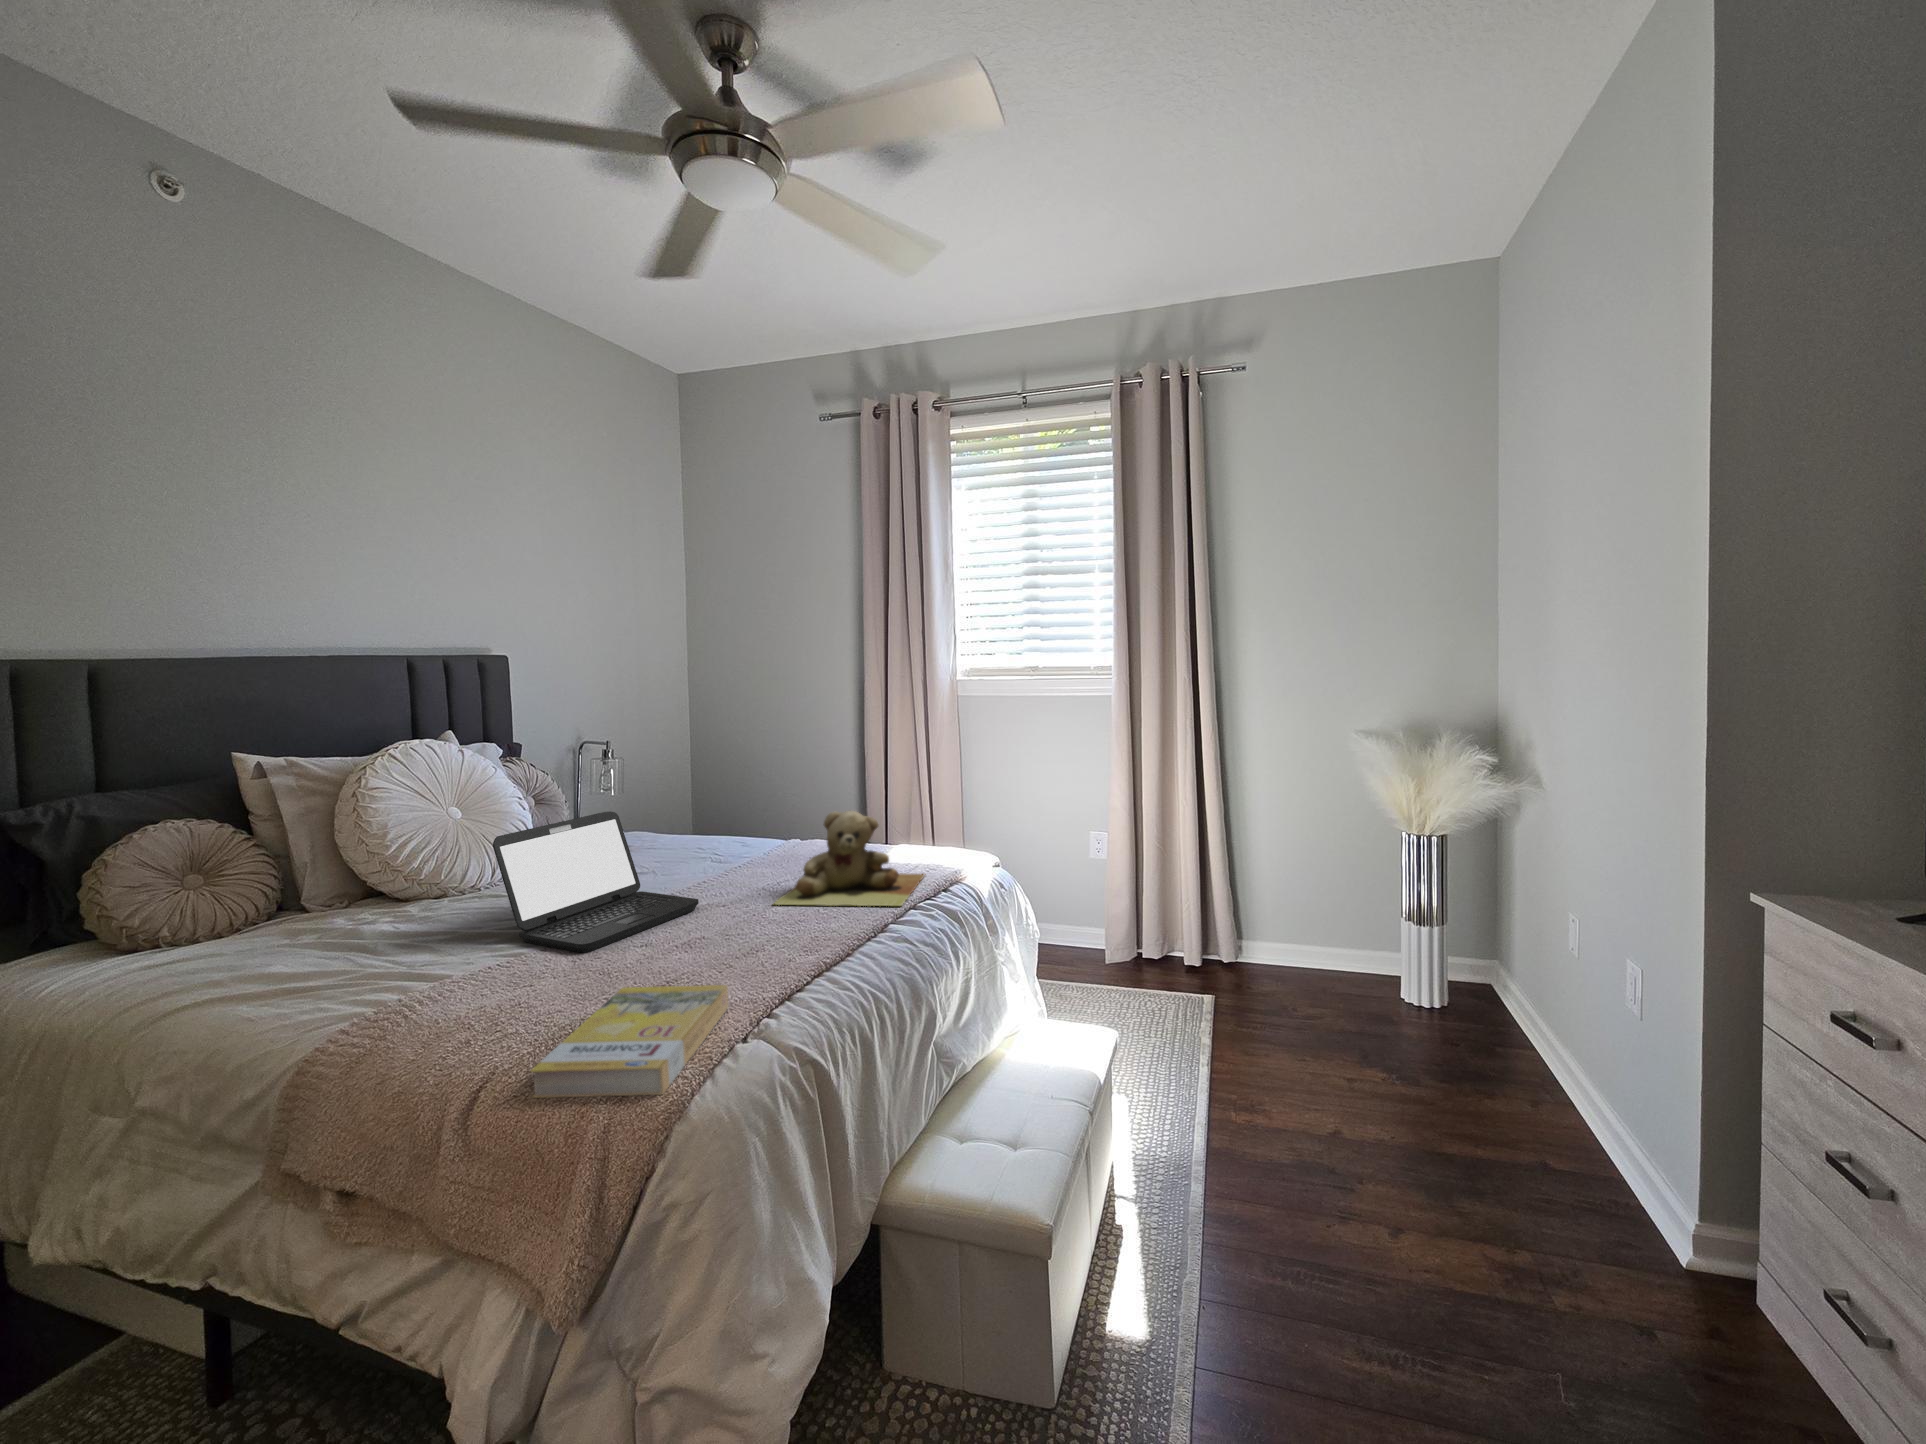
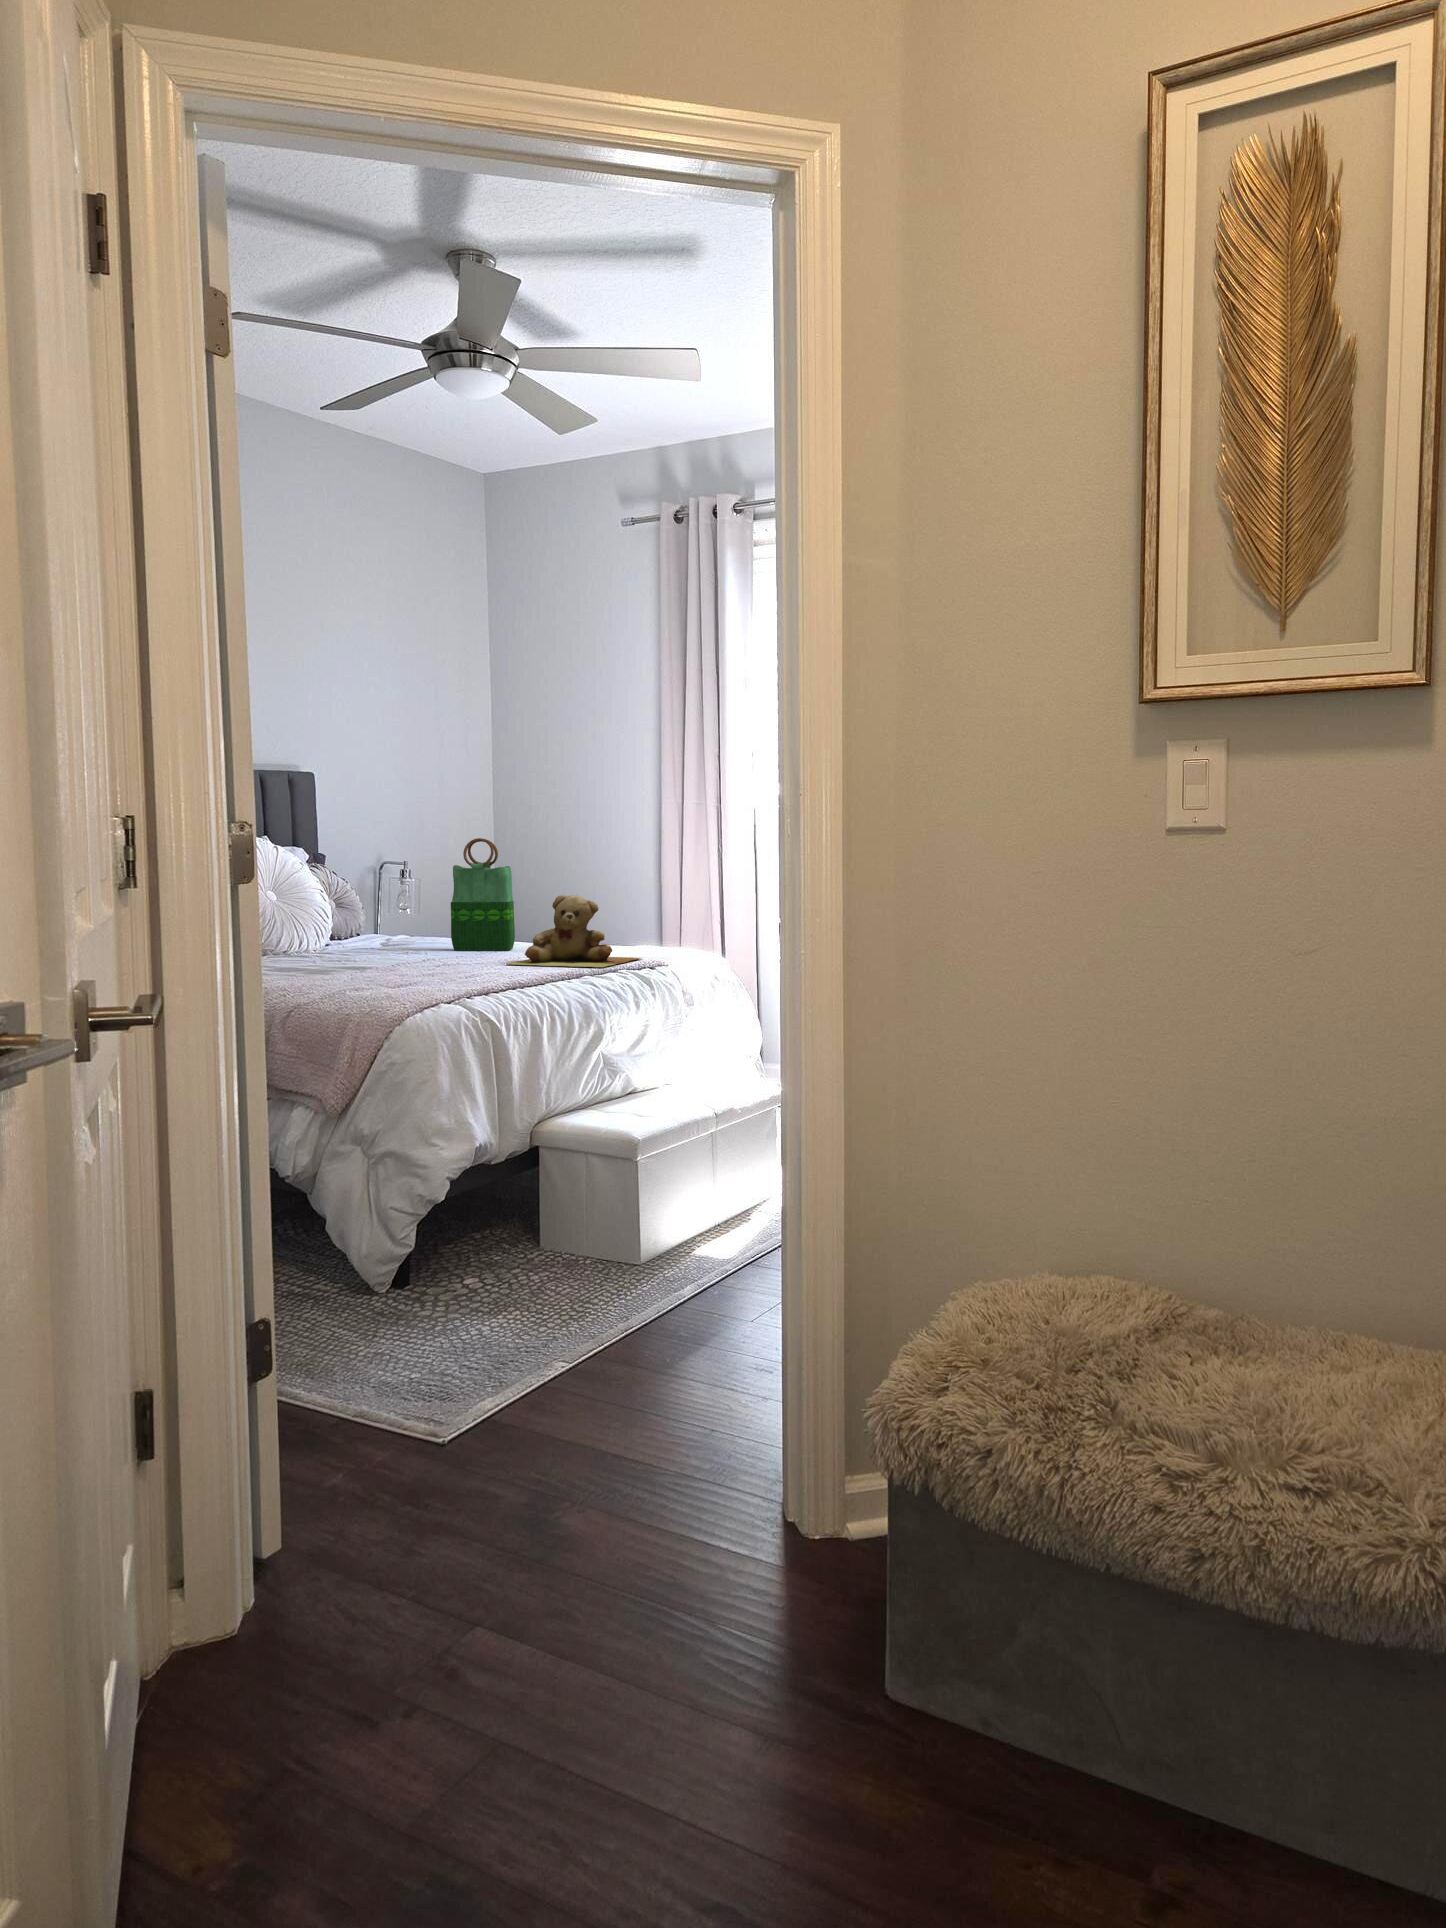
tote bag: none [683,737,758,864] -> present [451,838,515,950]
laptop: present [493,812,699,953] -> none [299,887,448,974]
book: present [531,985,728,1098] -> none [316,971,442,1003]

